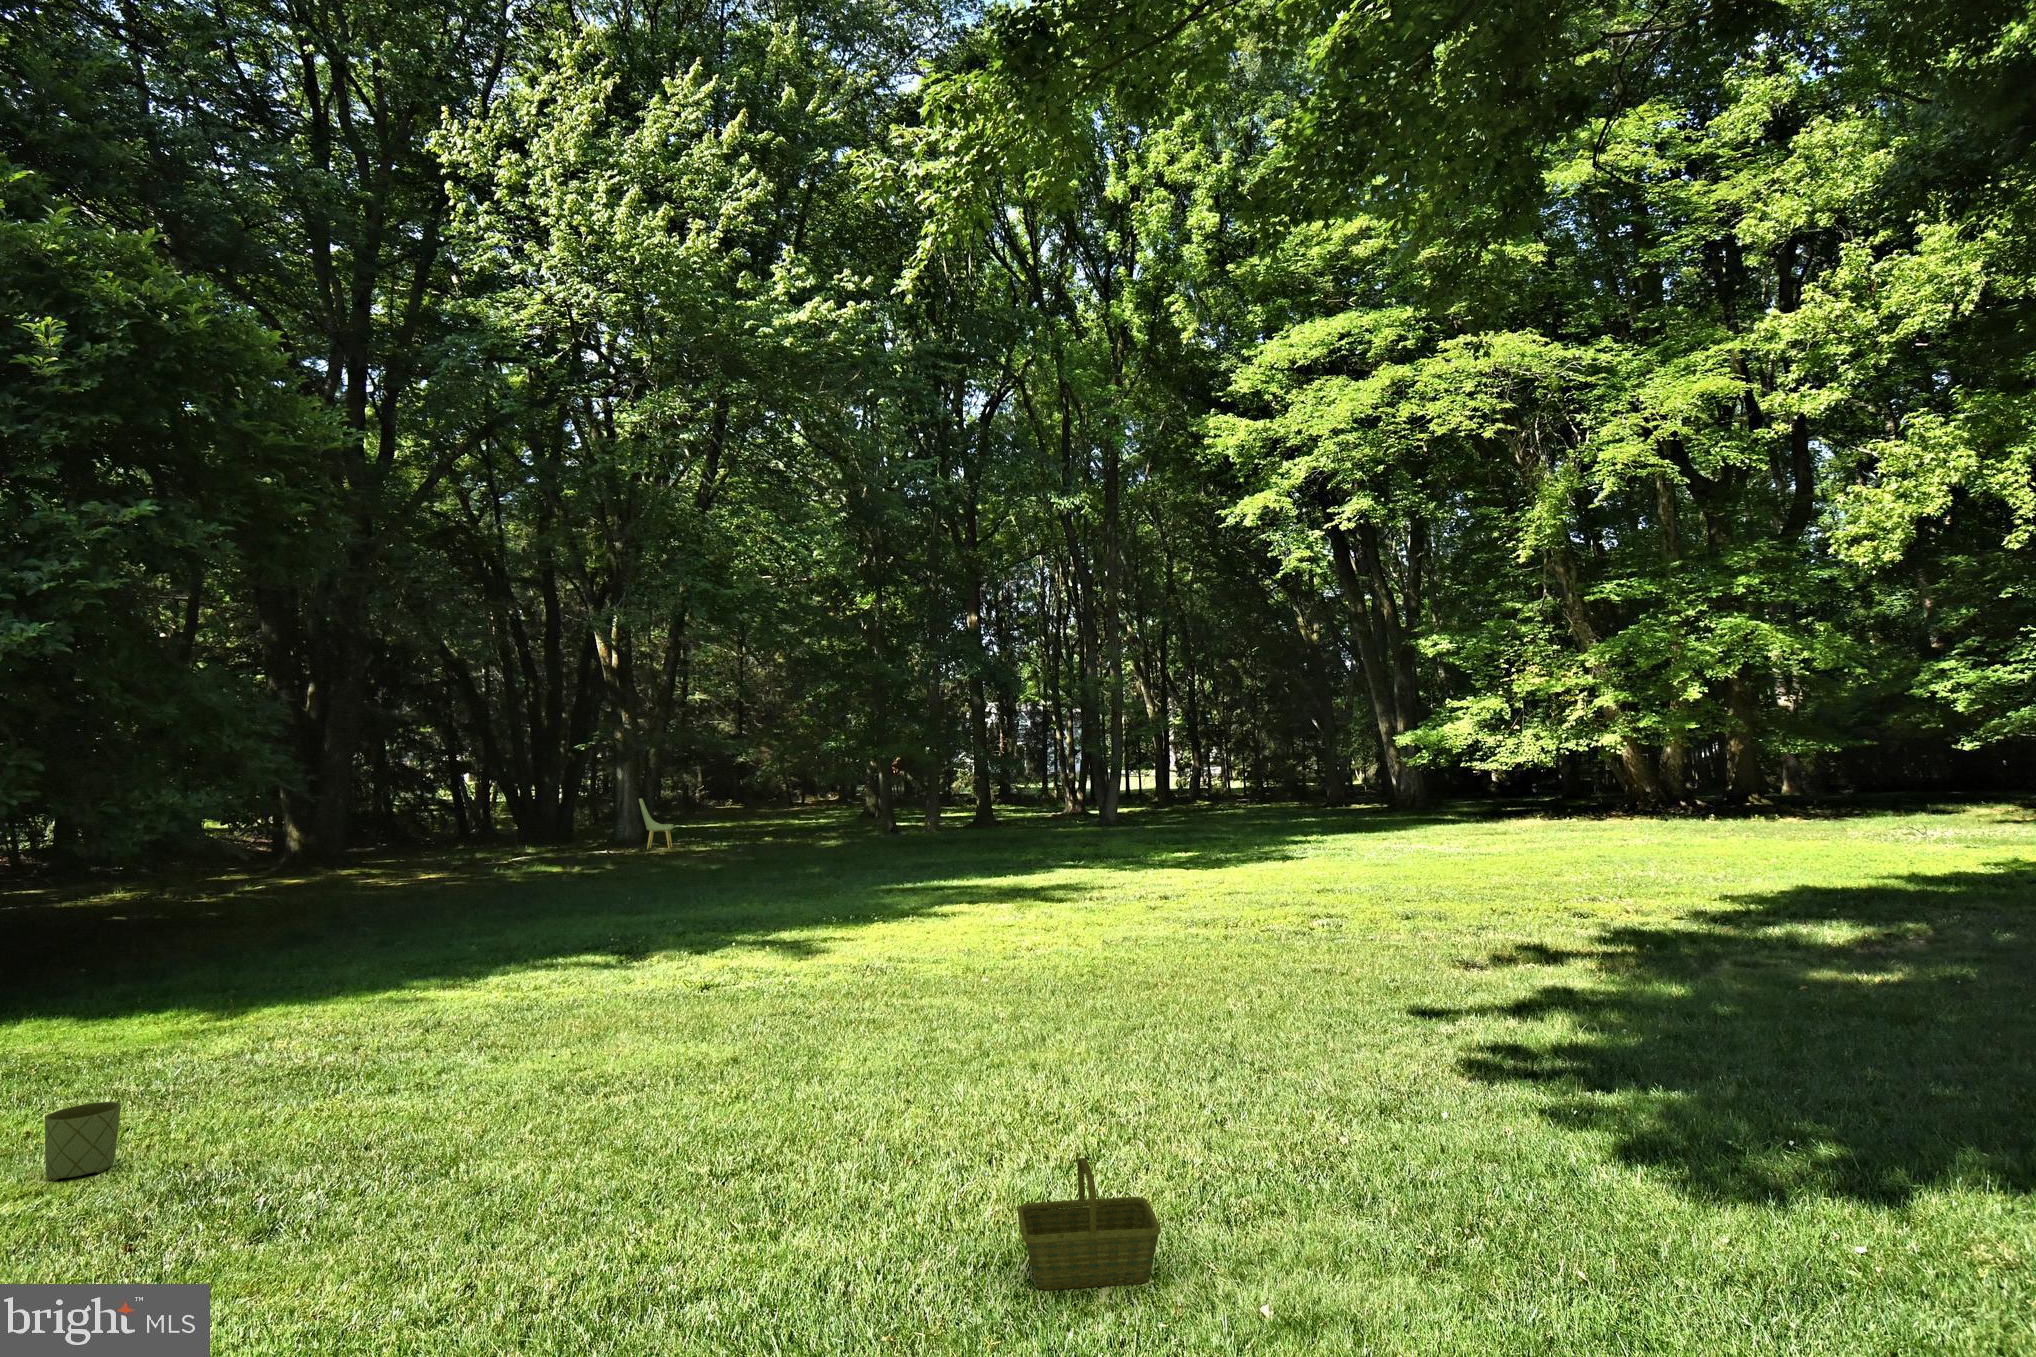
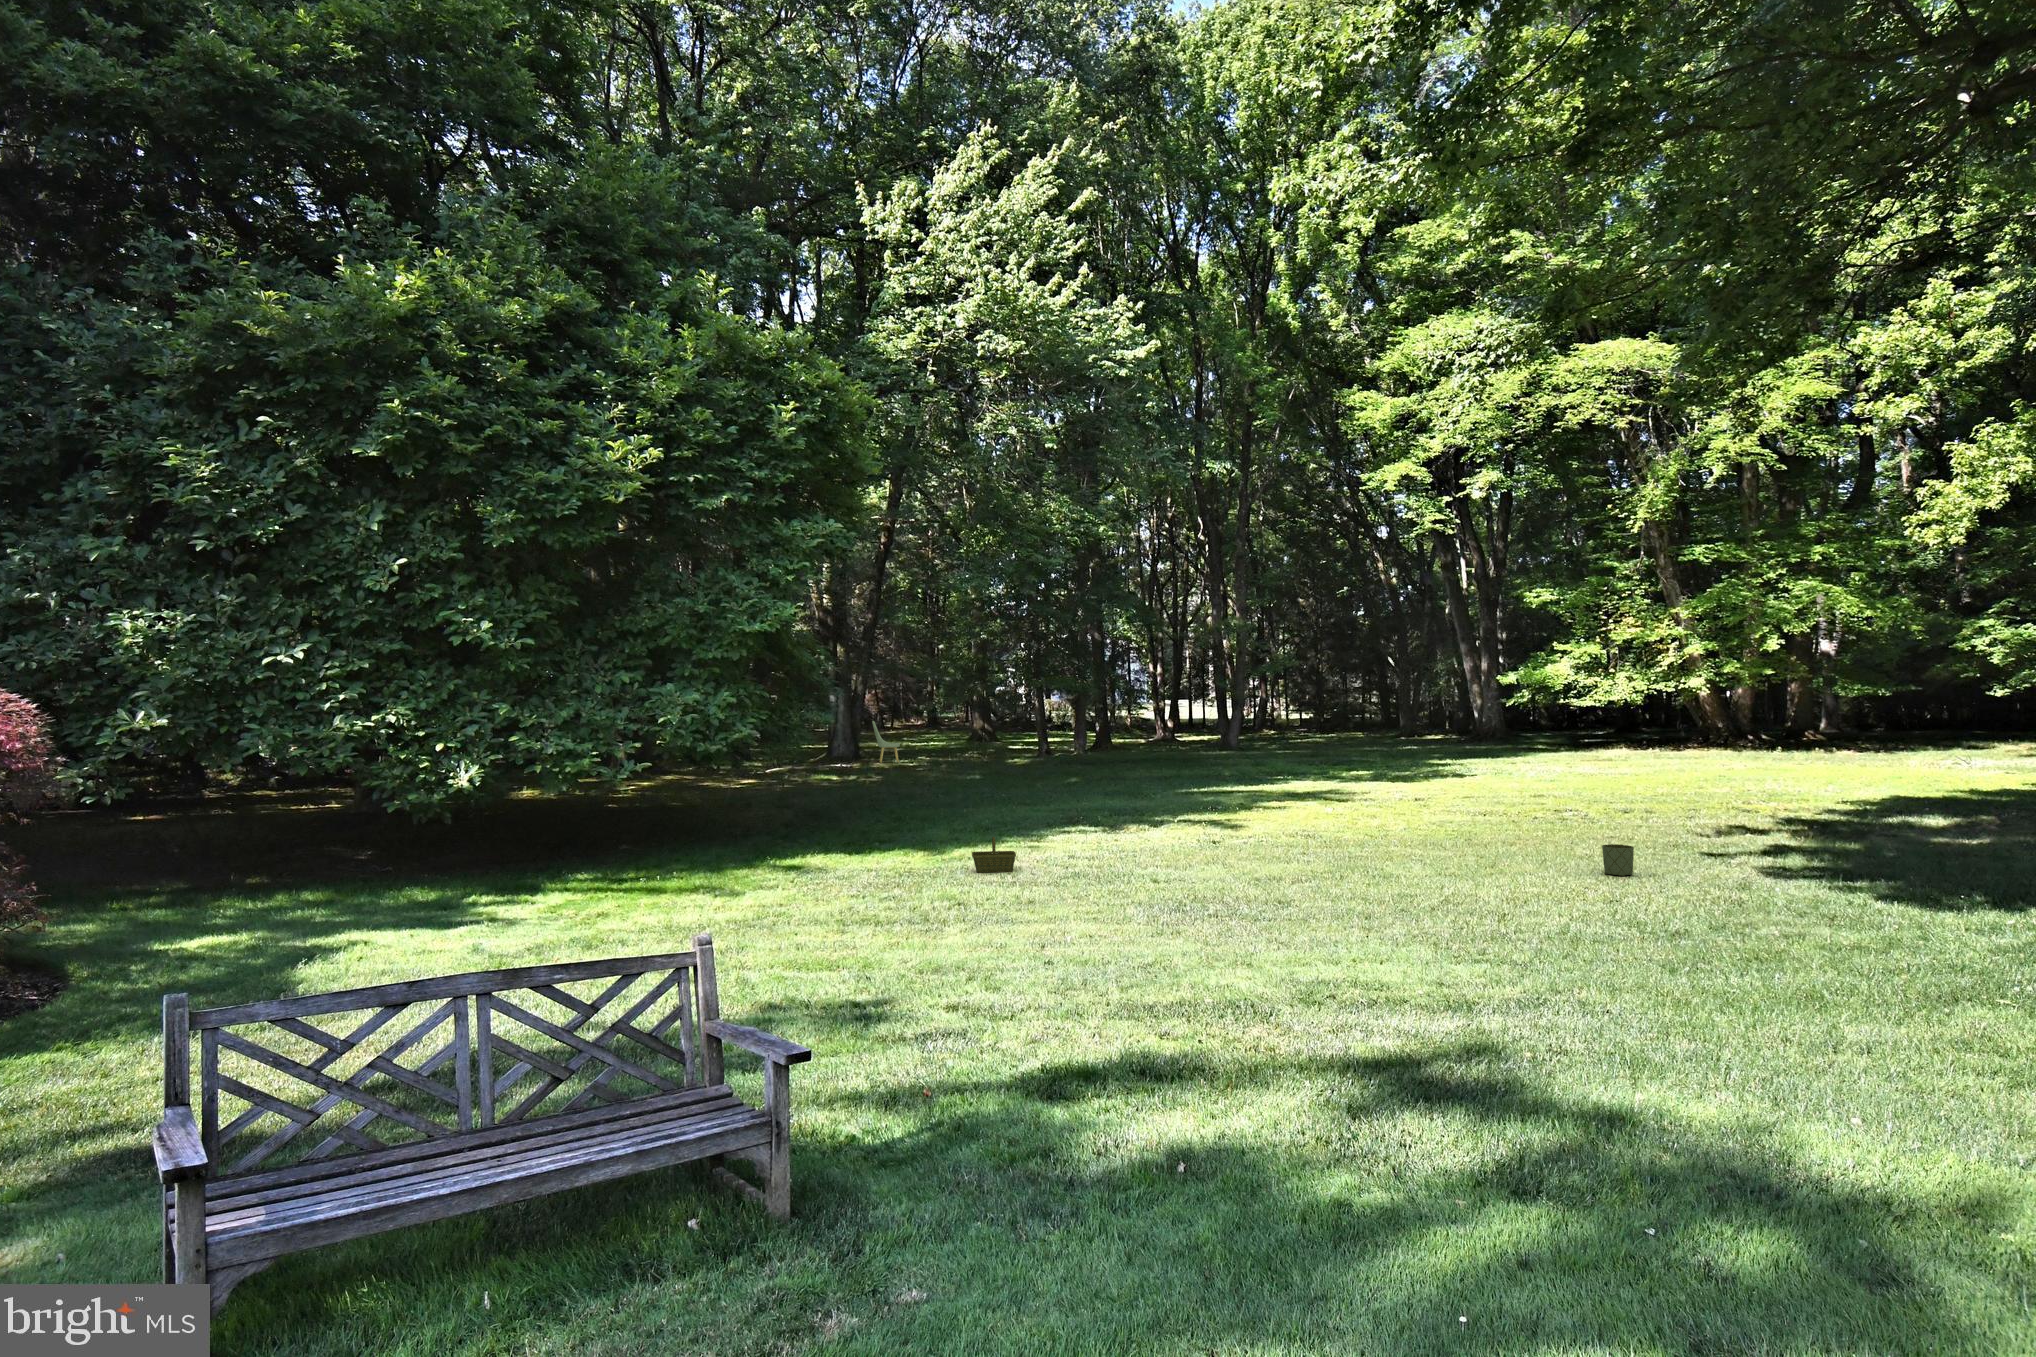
planter: present [45,1102,121,1181] -> present [1602,844,1634,876]
basket: present [1018,1158,1161,1290] -> present [972,837,1016,873]

